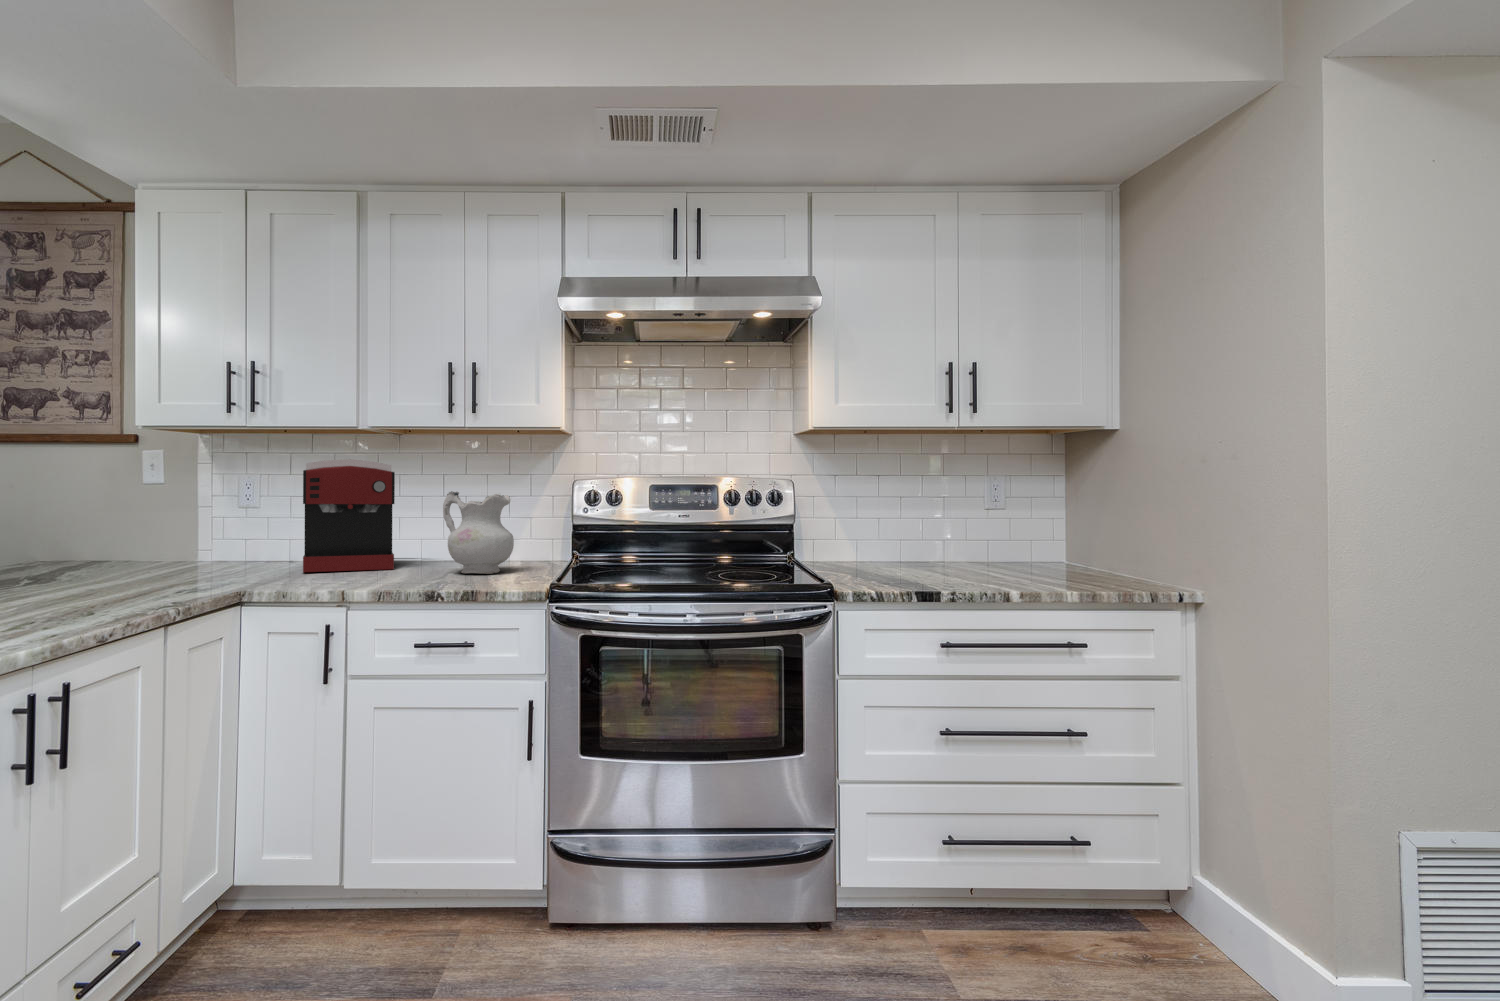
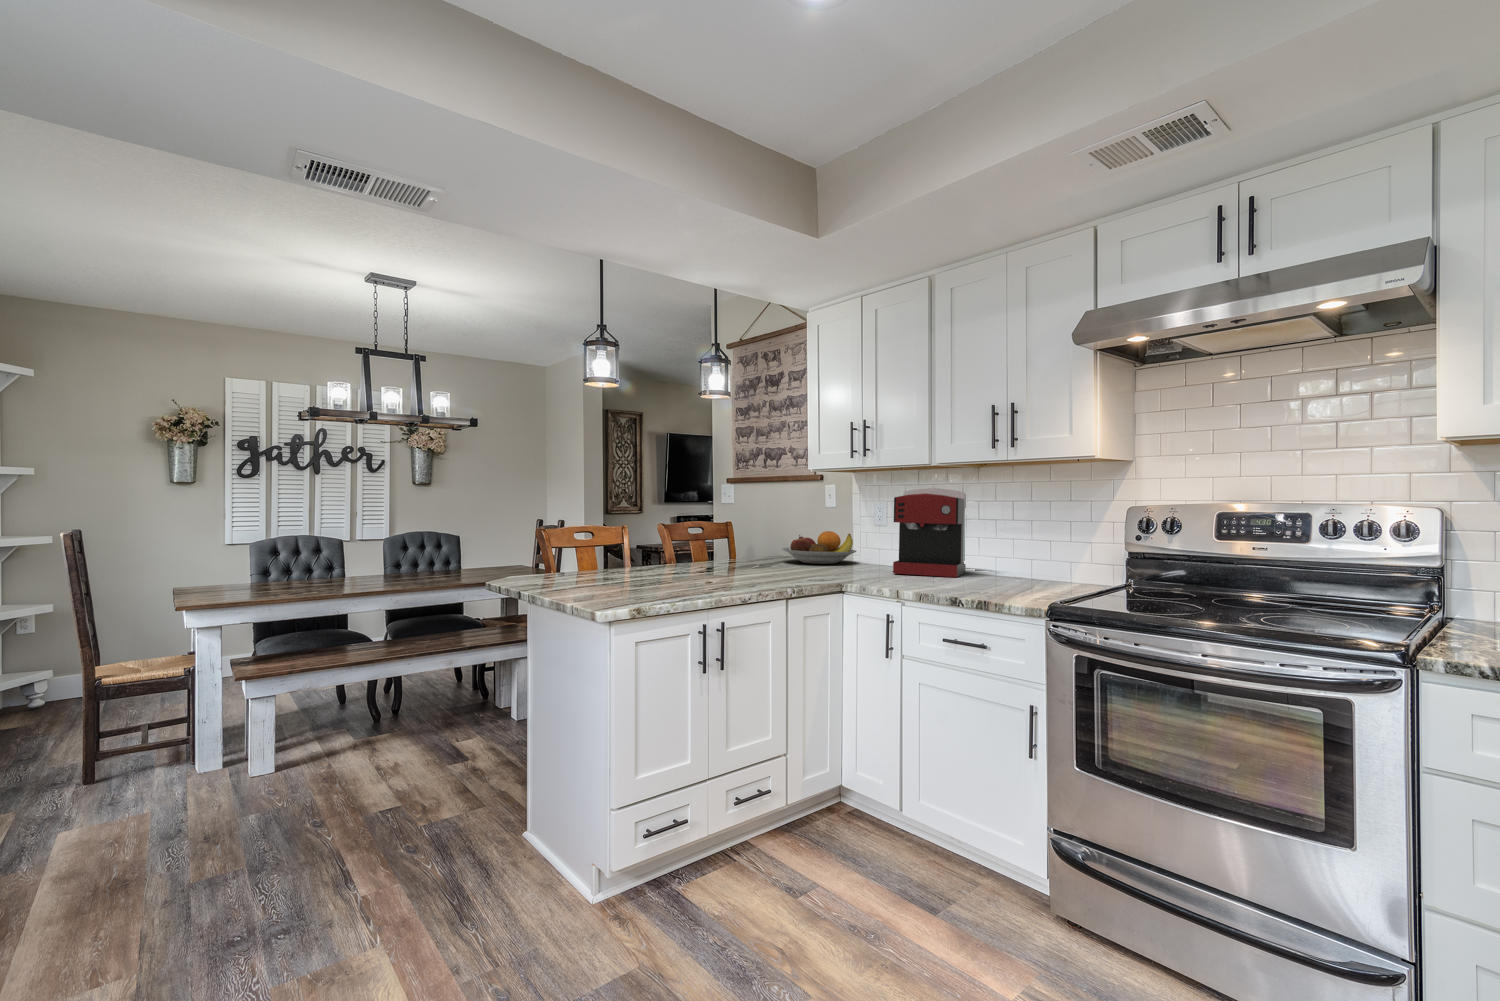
ceramic pitcher: present [443,491,514,574] -> none [989,514,1049,588]
fruit bowl: none [77,520,217,570] -> present [782,531,856,564]

